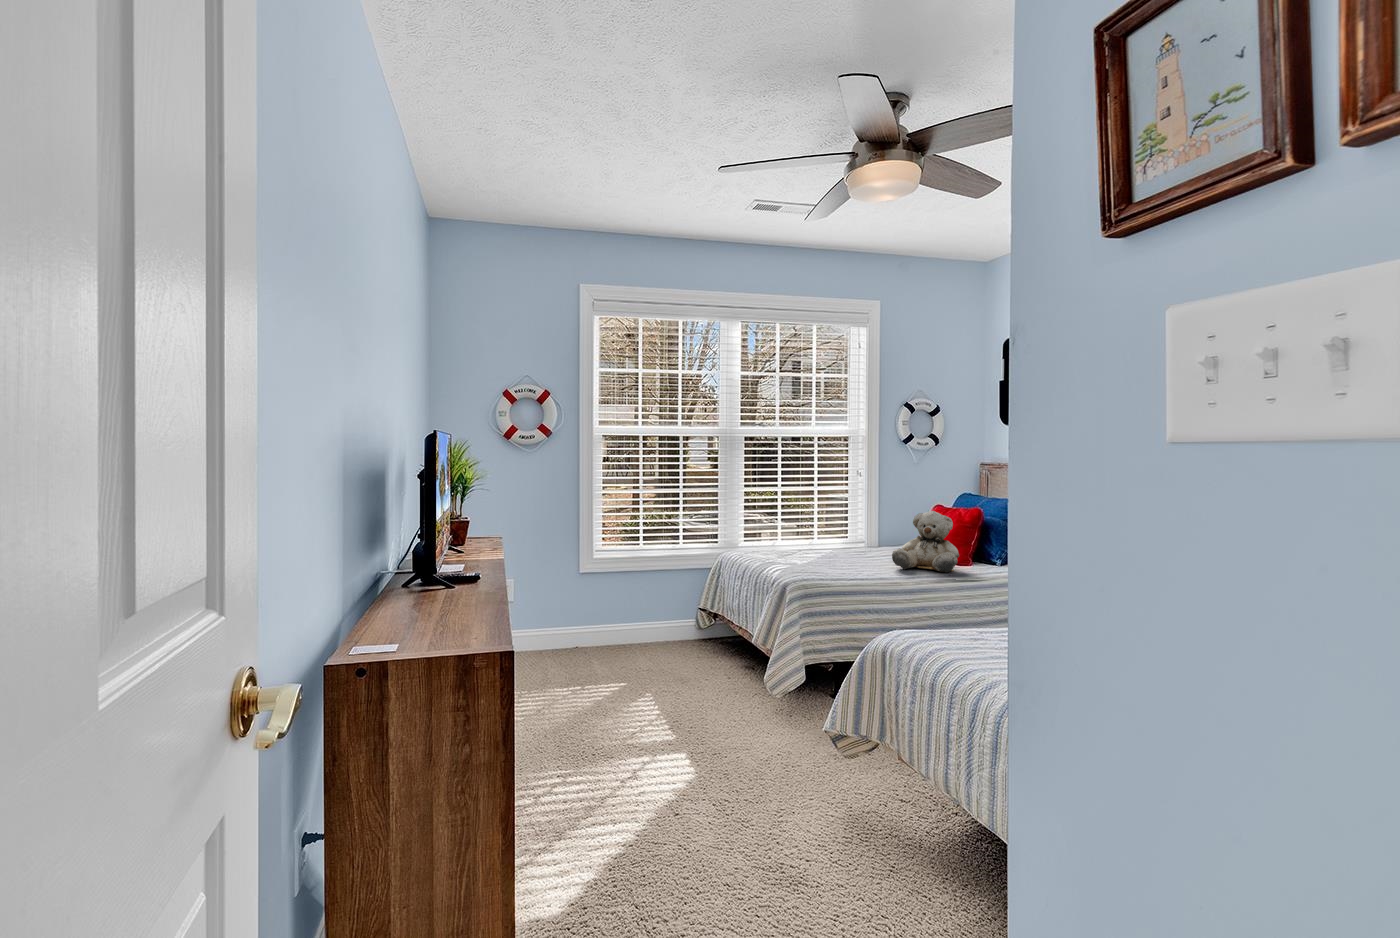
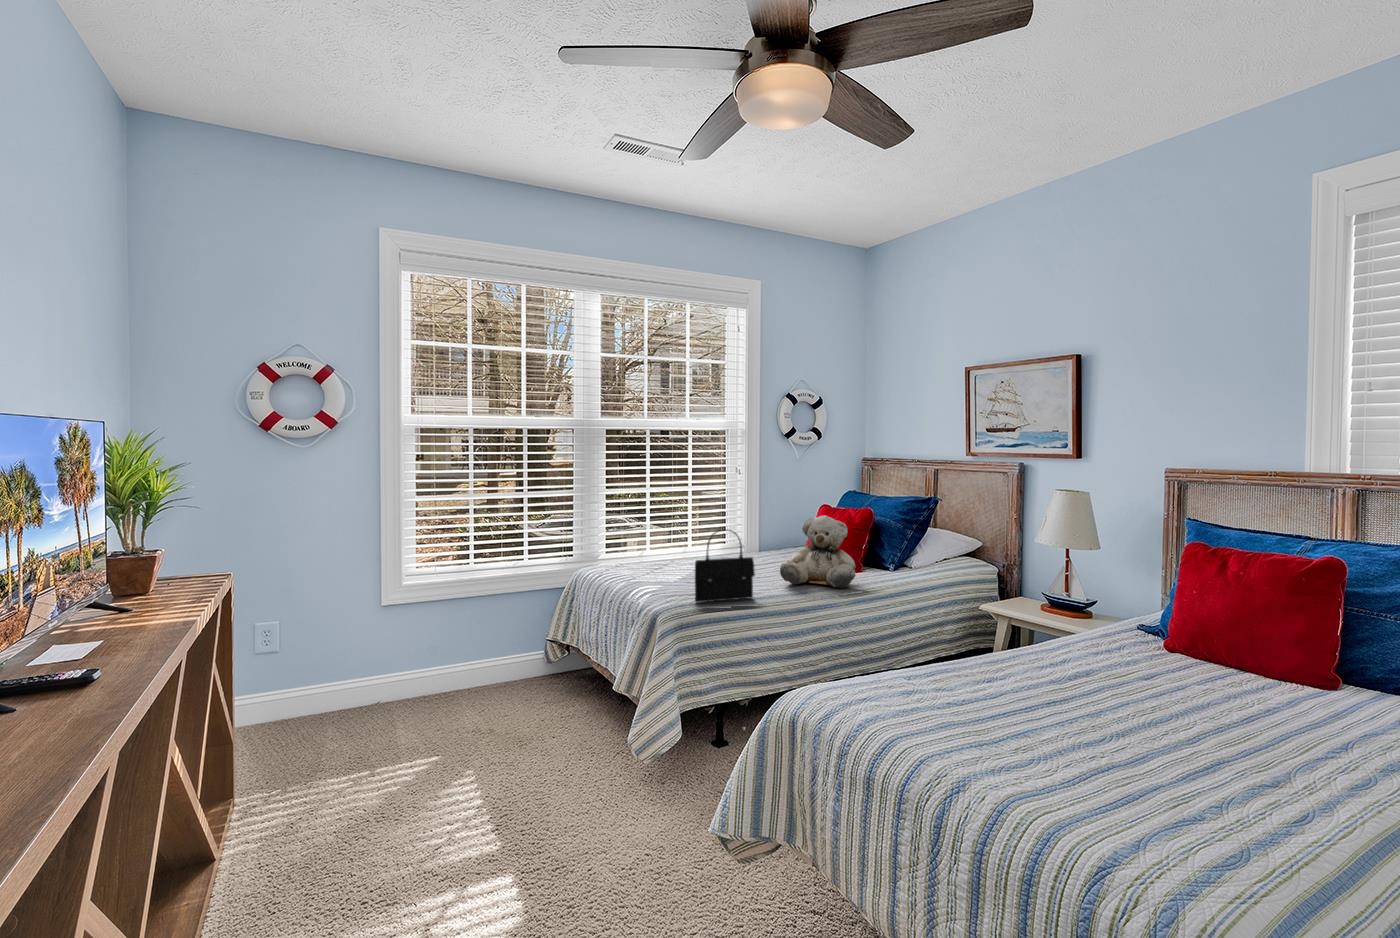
handbag: none [818,520,868,578] -> present [695,530,755,602]

